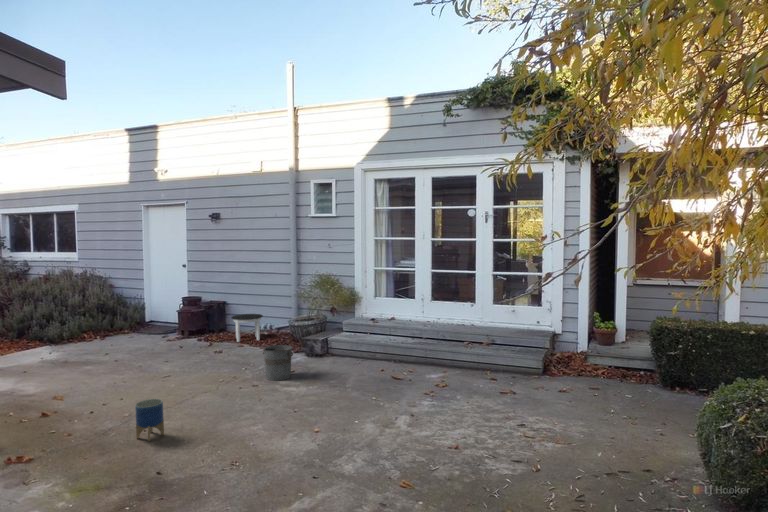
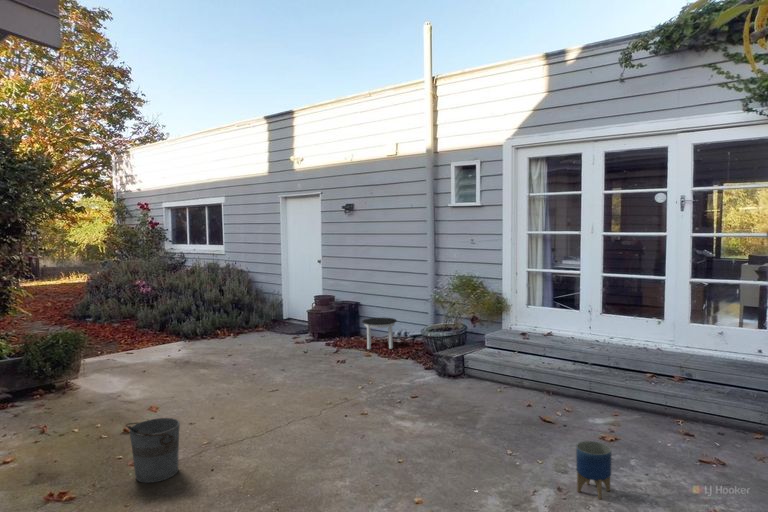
bucket: present [260,345,293,381] -> present [126,418,180,483]
planter: present [135,399,164,441] -> present [576,441,611,499]

